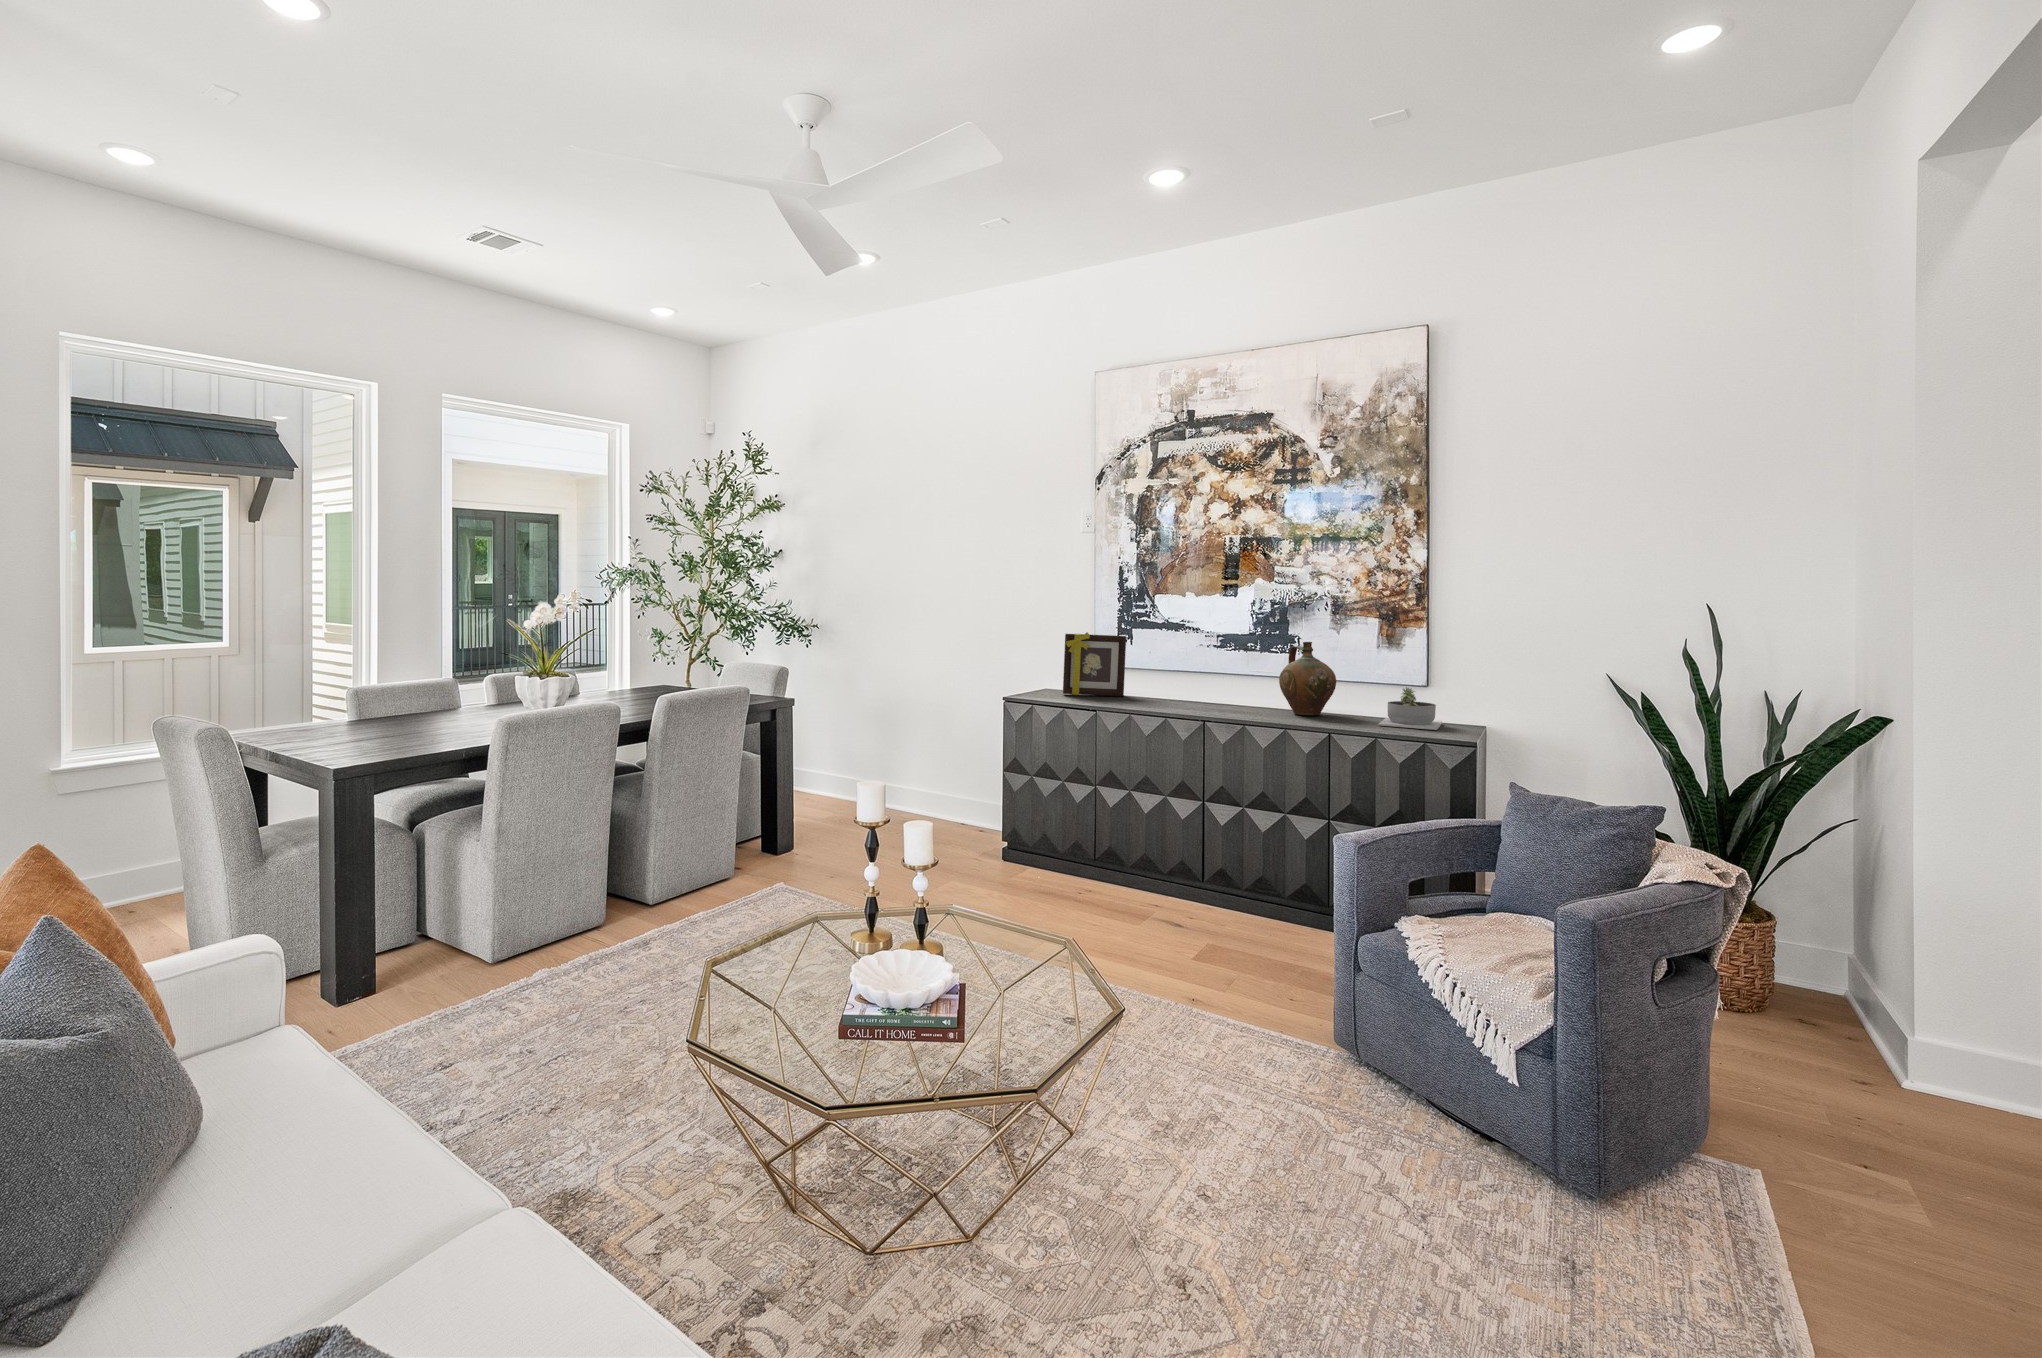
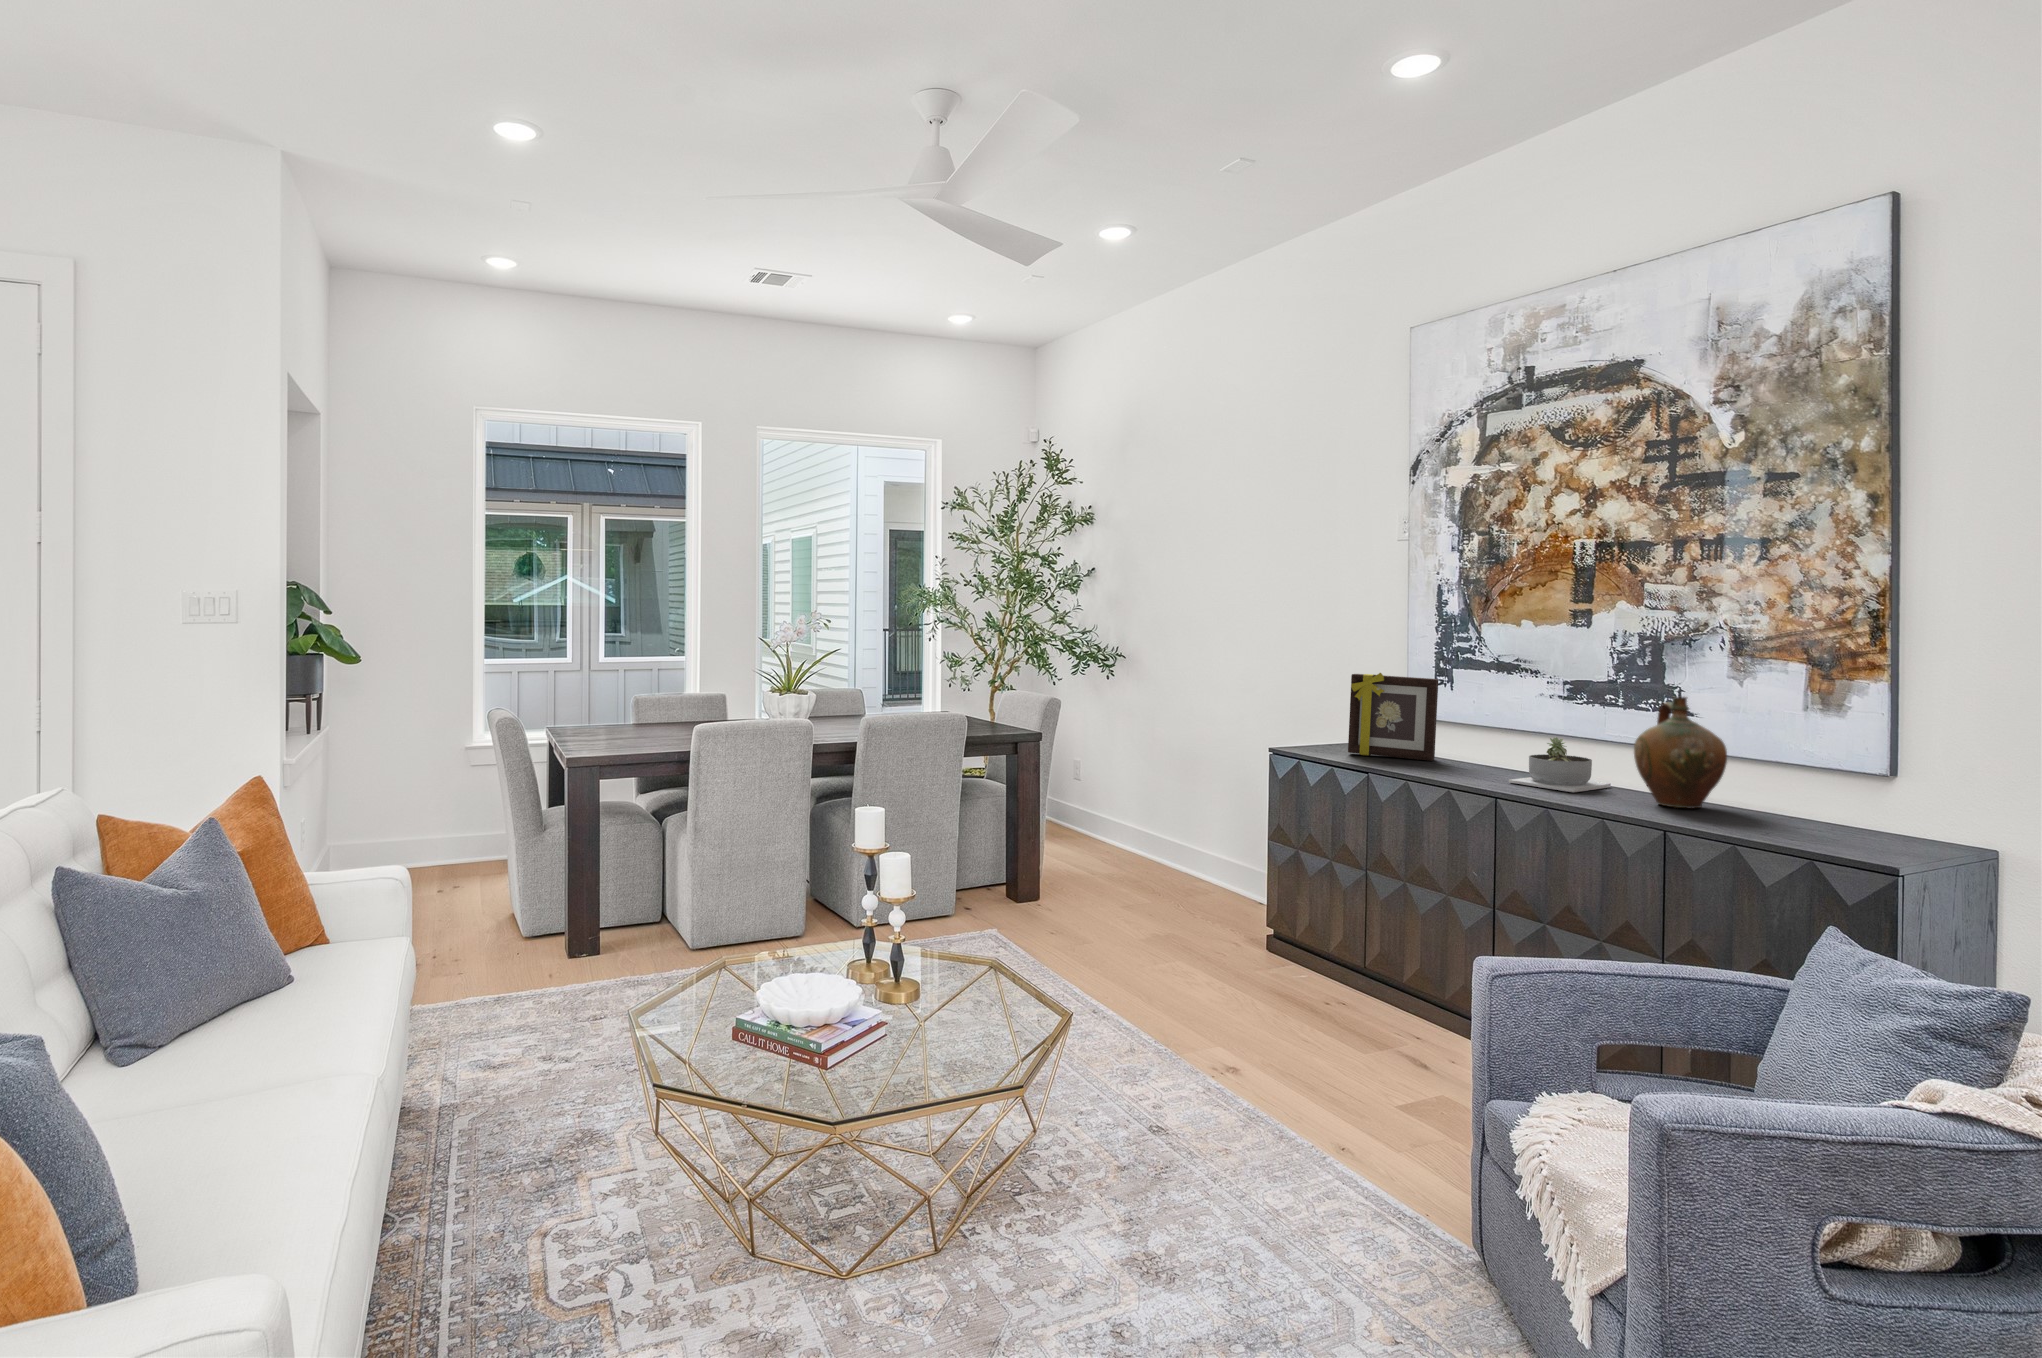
succulent planter: present [1379,687,1442,730] -> present [1509,737,1611,792]

